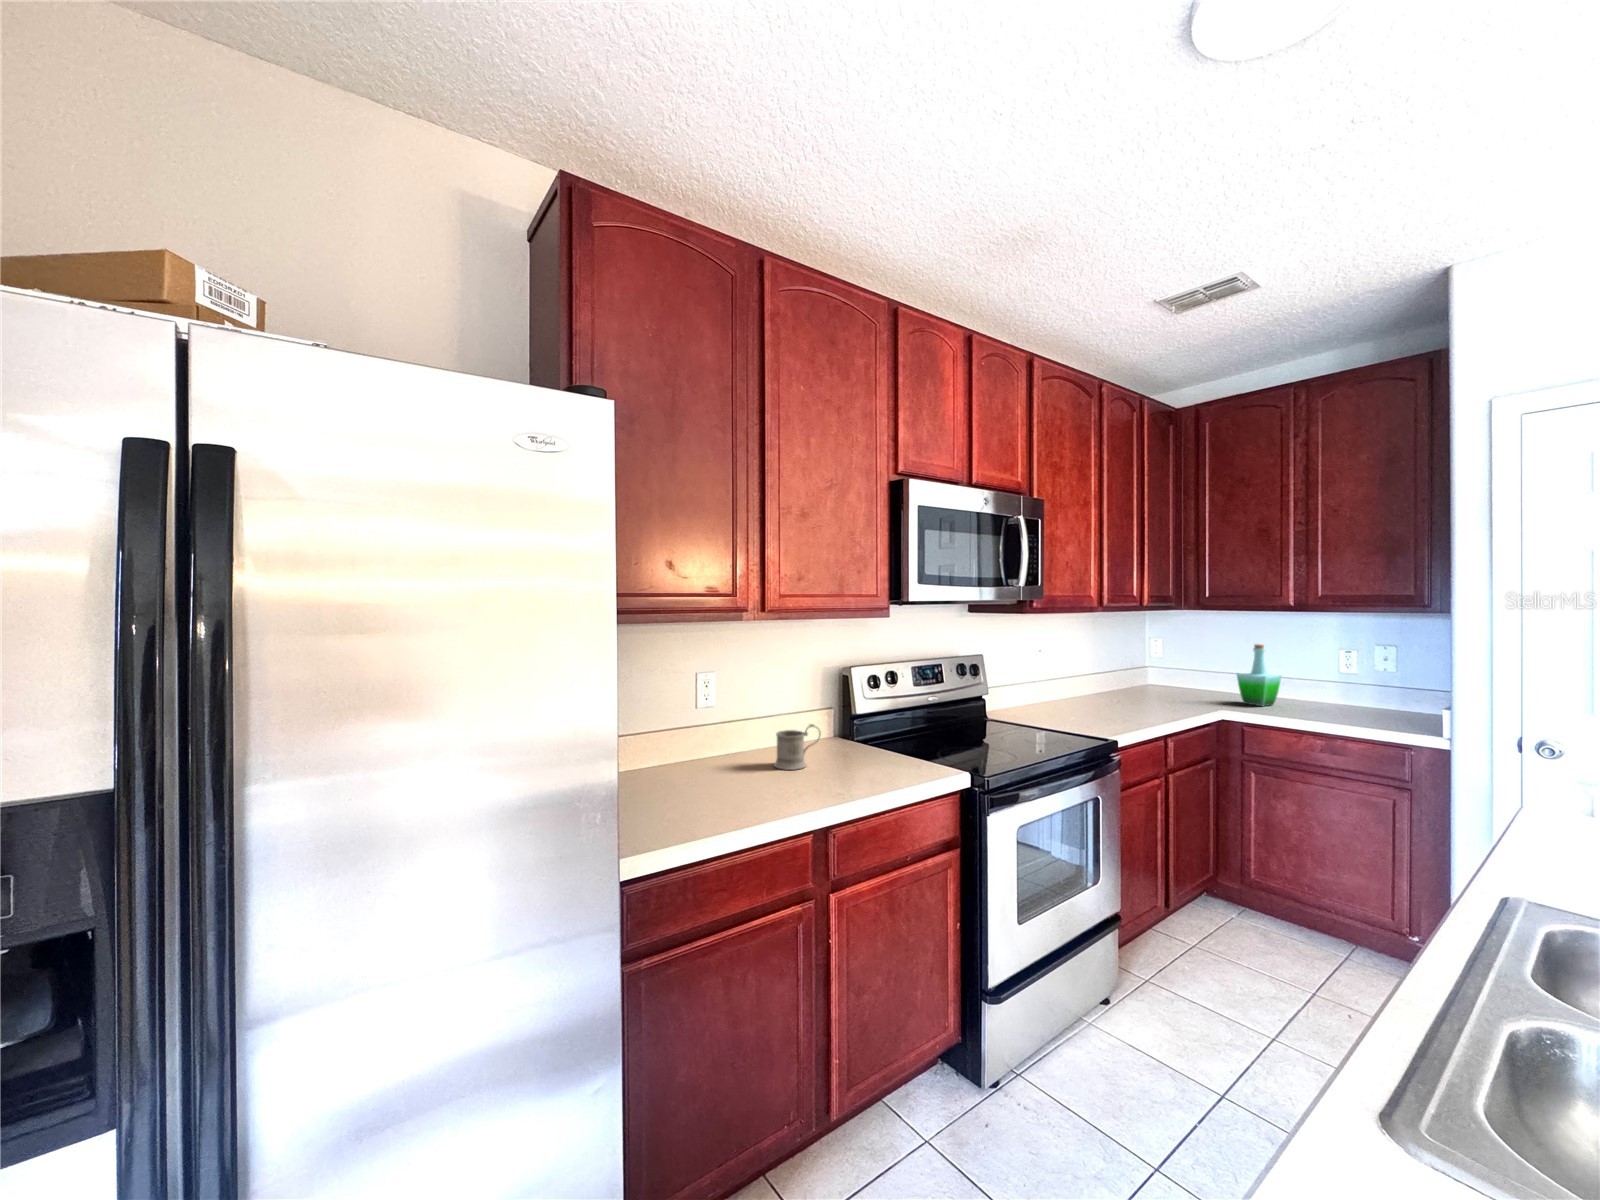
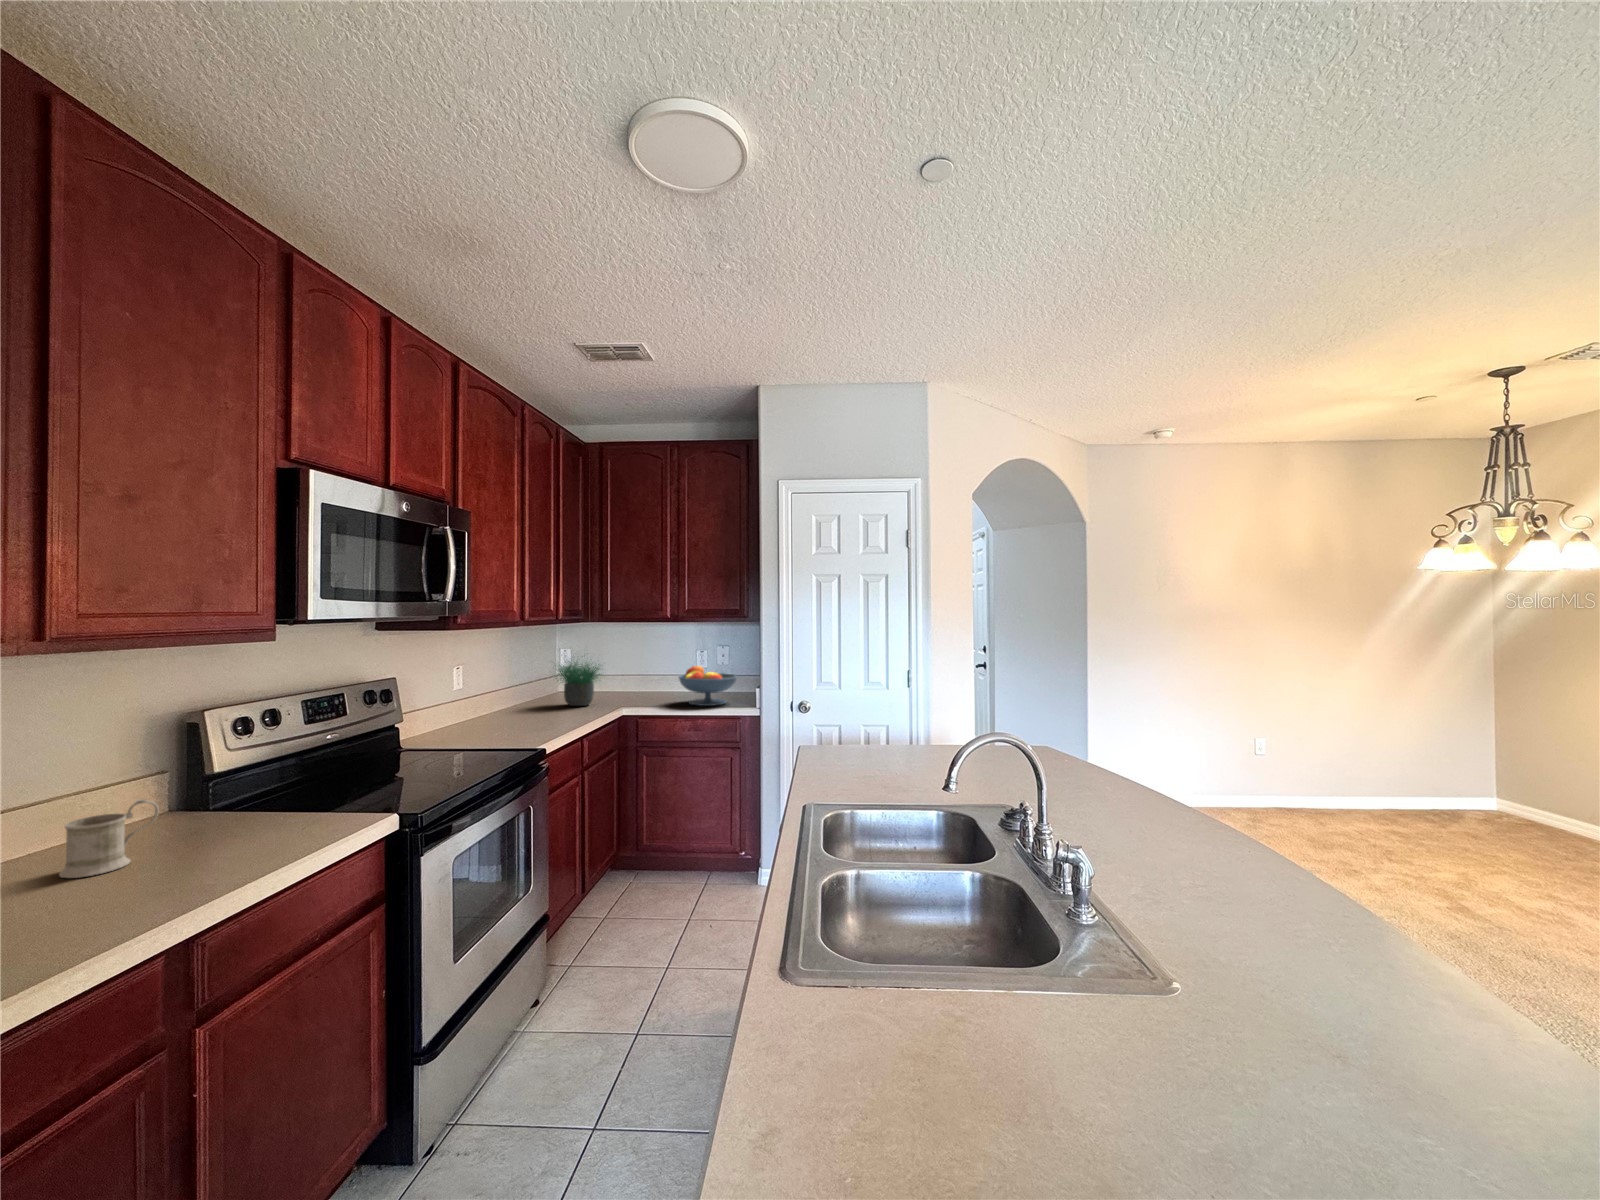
potted plant: none [1130,628,1209,702] -> present [557,660,600,706]
bottle: present [1237,644,1281,706] -> none [632,650,663,702]
fruit bowl: none [1303,667,1406,723] -> present [679,666,737,706]

